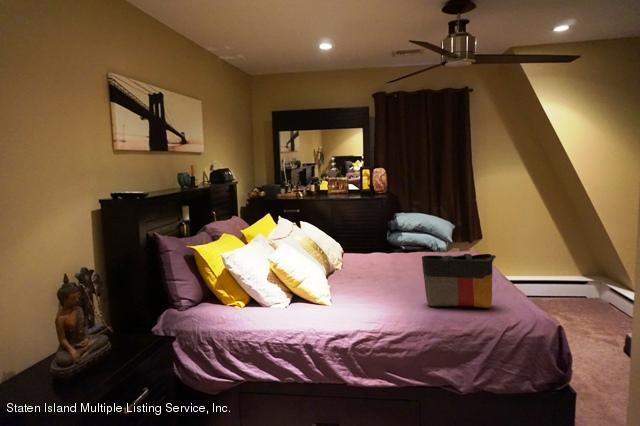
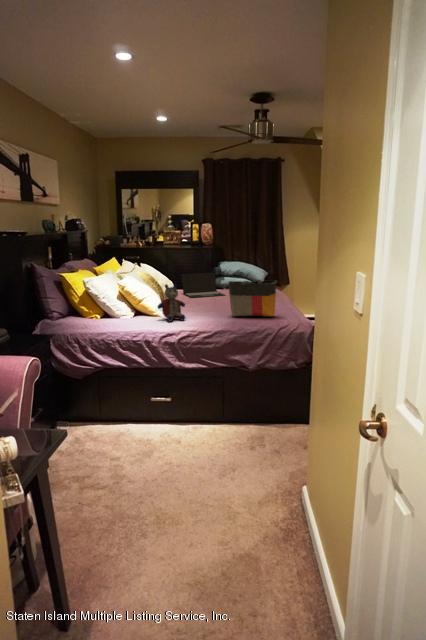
laptop: none [351,232,411,268] -> present [182,272,226,298]
stuffed bear: none [322,260,362,315] -> present [158,284,185,322]

